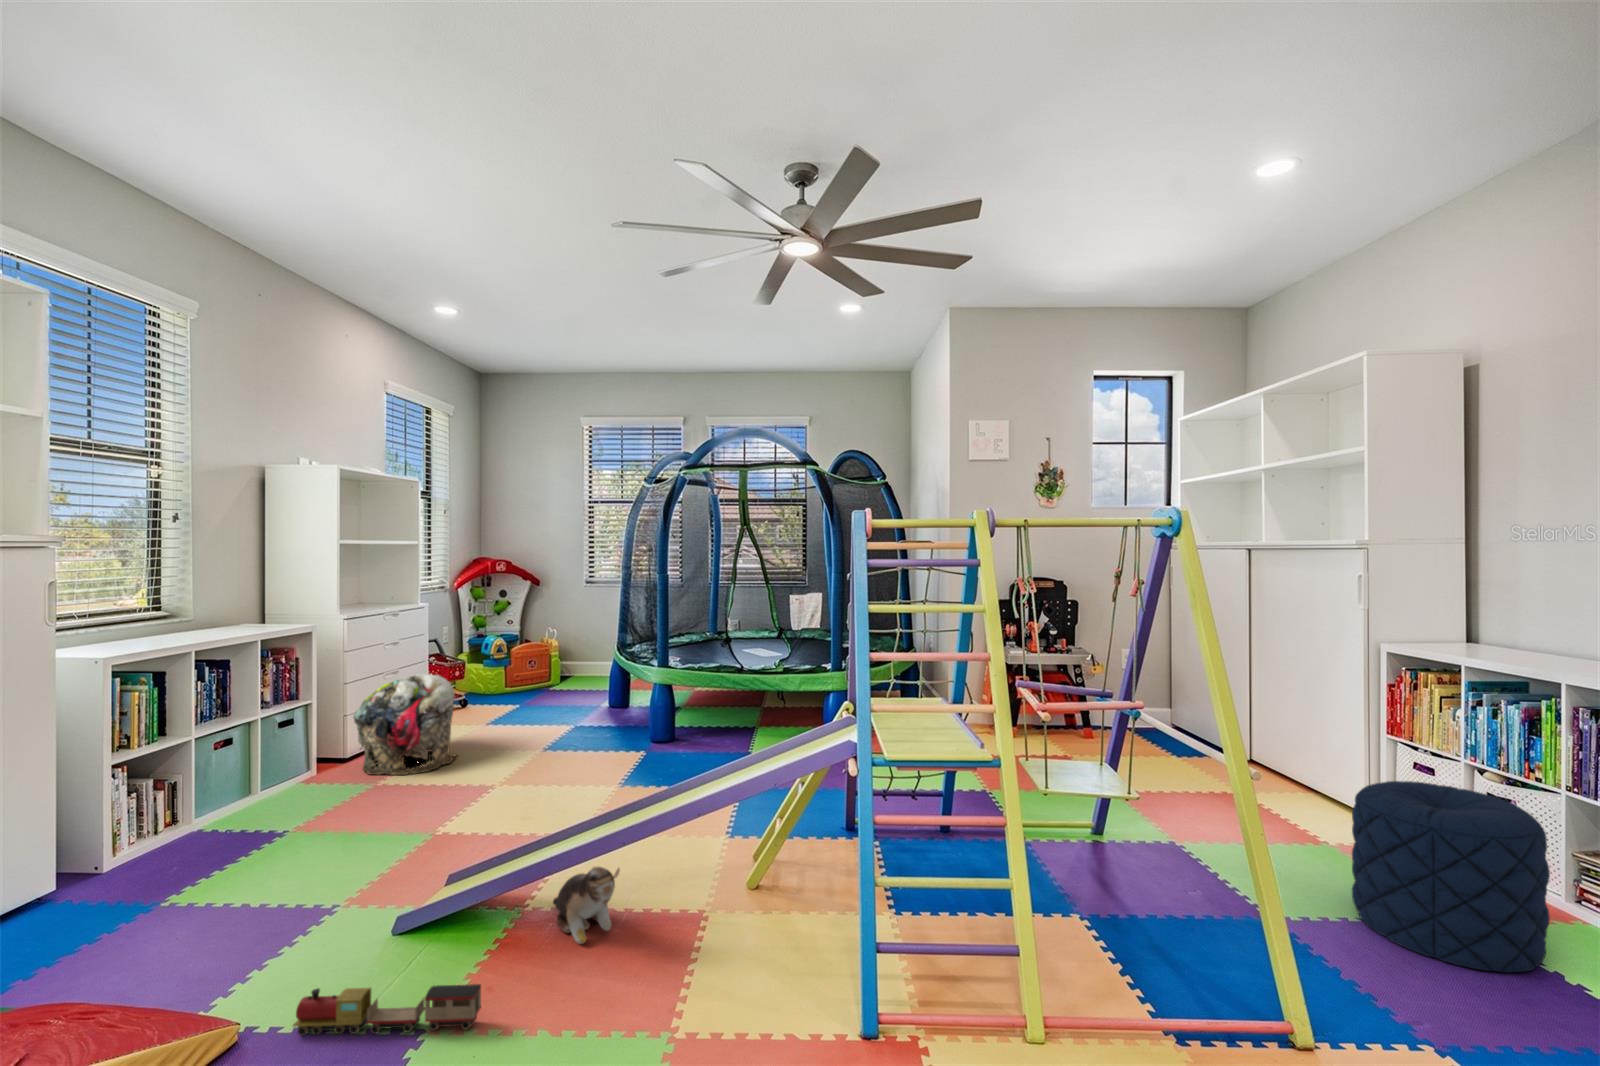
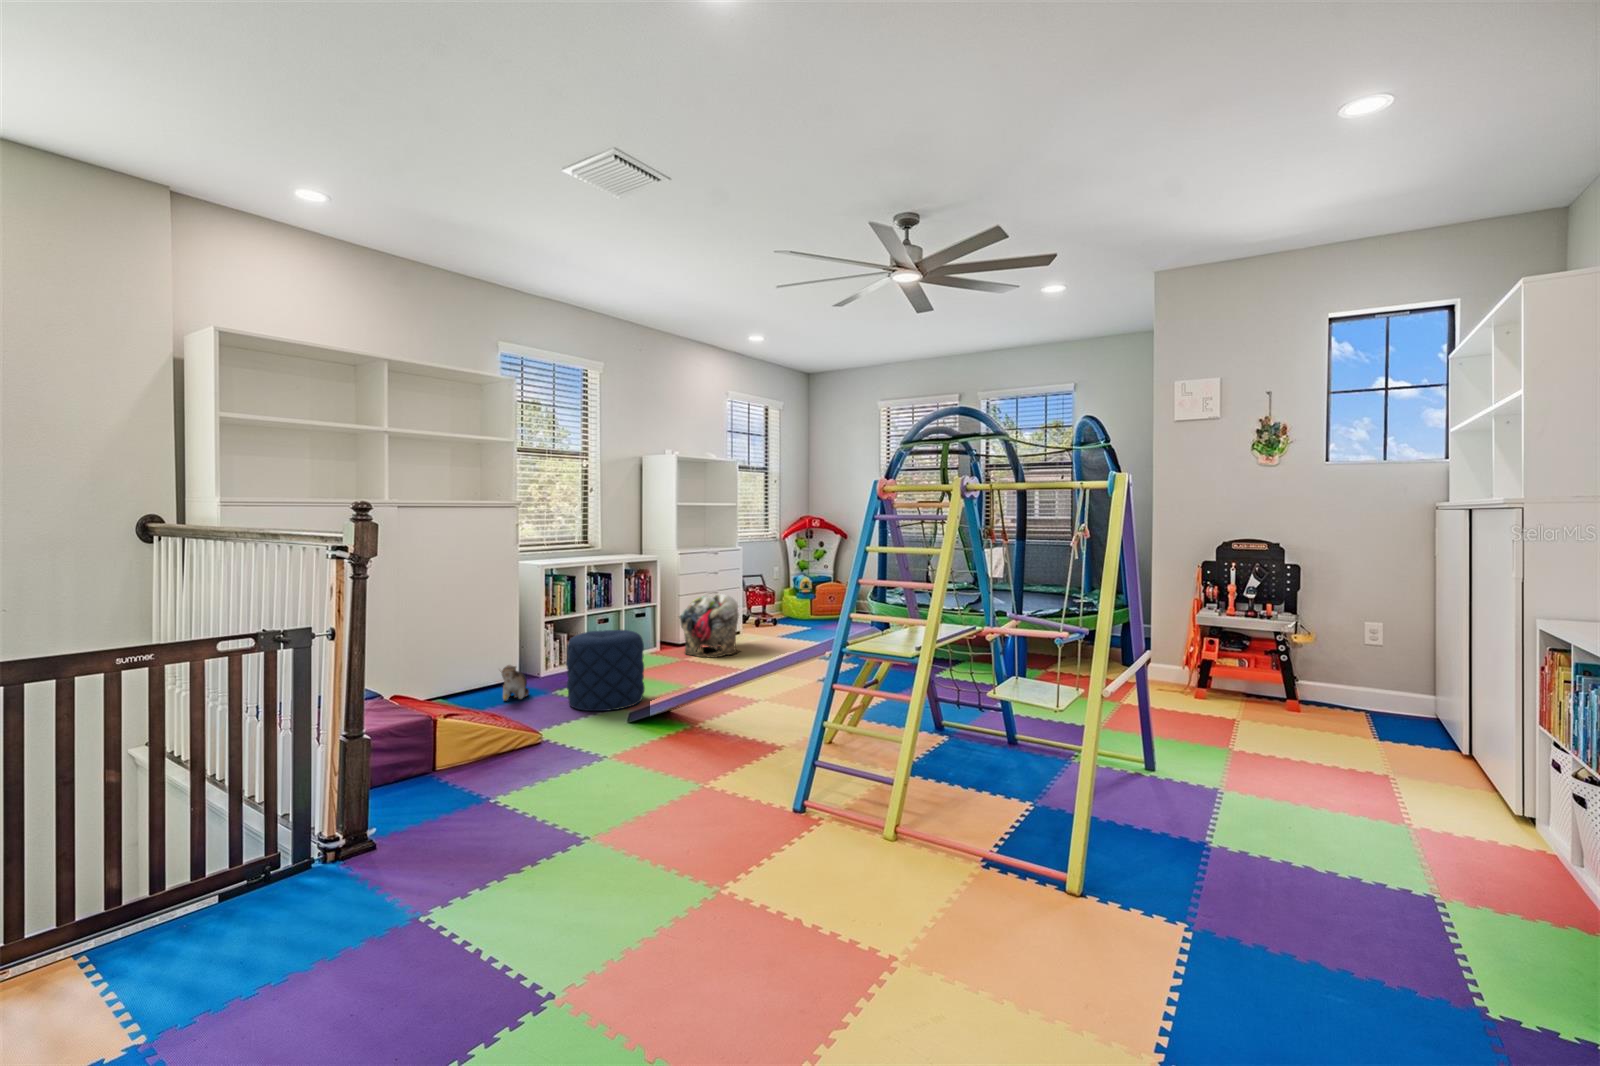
pouf: present [1352,781,1550,972] -> present [566,630,645,711]
plush toy: present [553,867,620,944] -> present [501,665,529,701]
toy train: present [293,984,481,1036] -> none [558,726,629,760]

